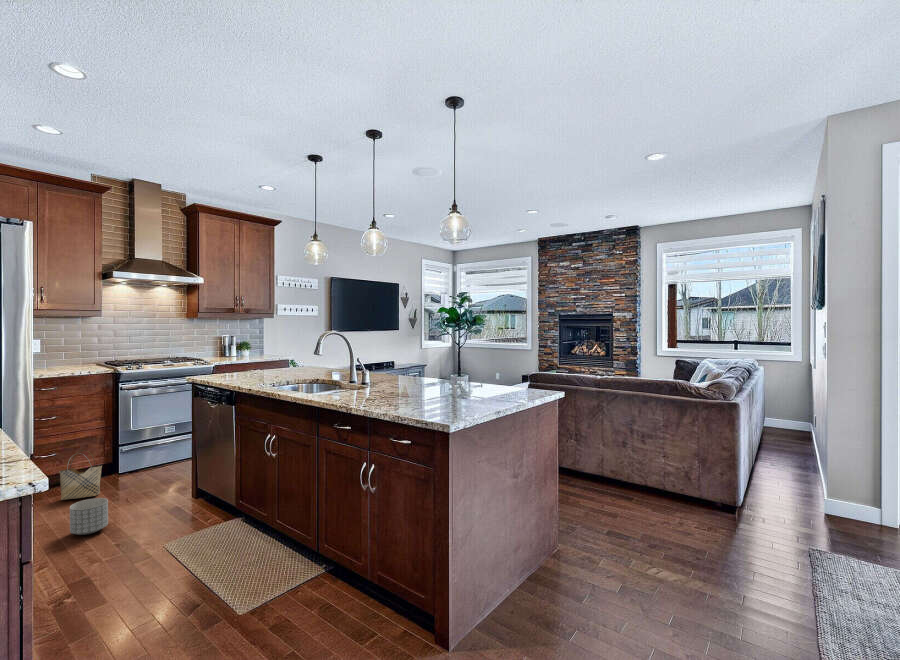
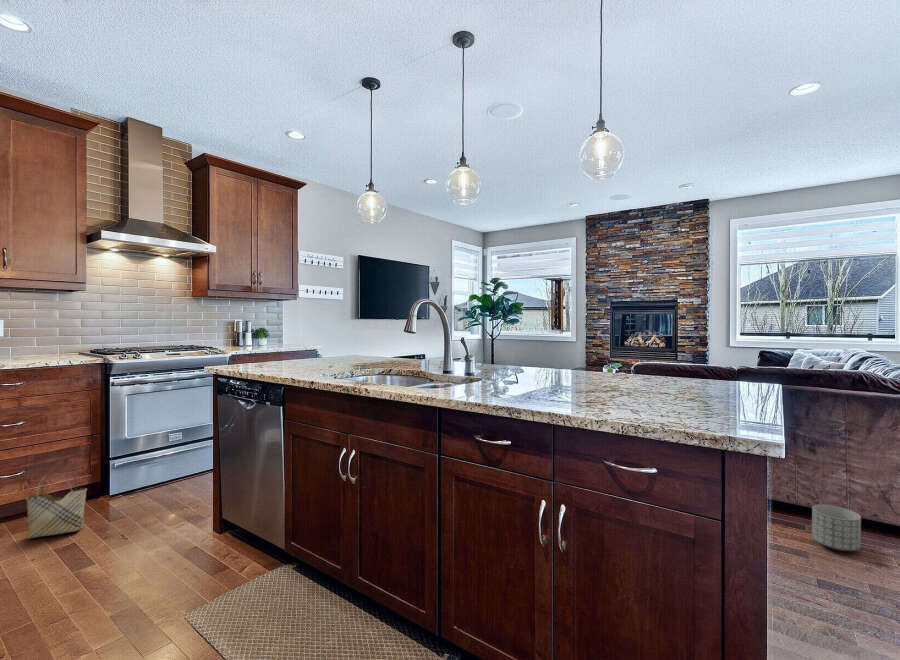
planter: present [70,498,108,535] -> present [812,505,861,551]

